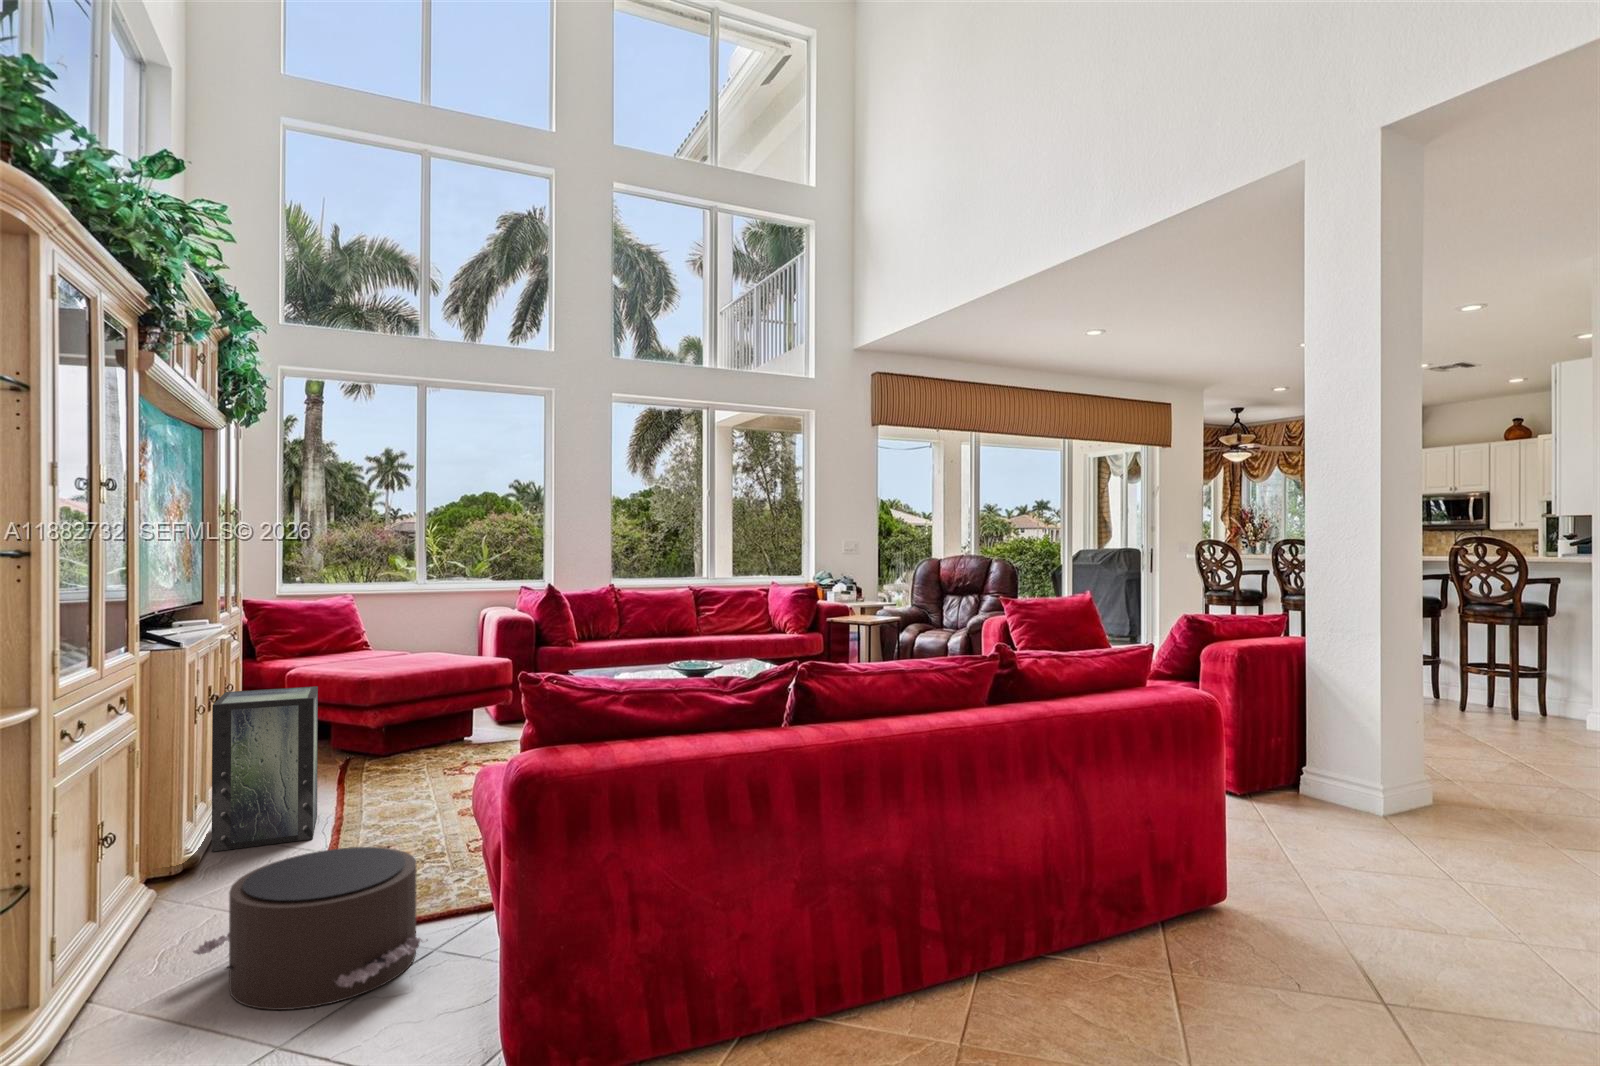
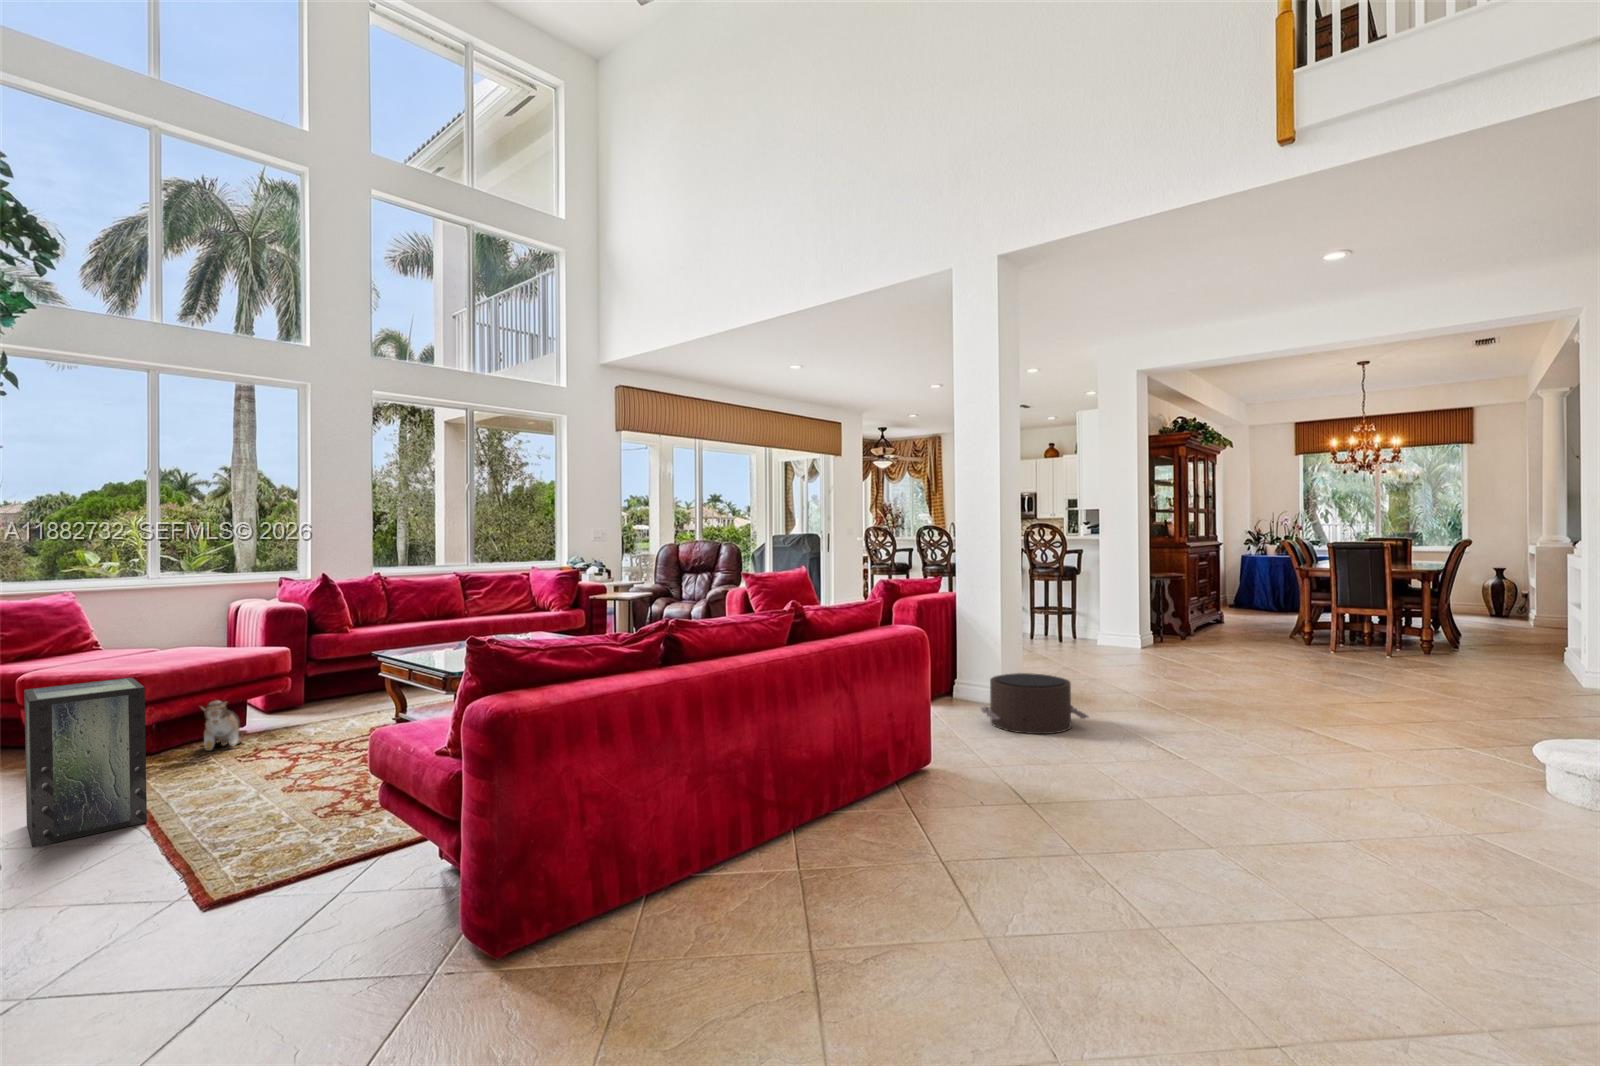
plush toy: none [401,713,447,765] -> present [200,701,244,751]
pouf: present [193,847,424,1010] -> present [981,673,1088,734]

